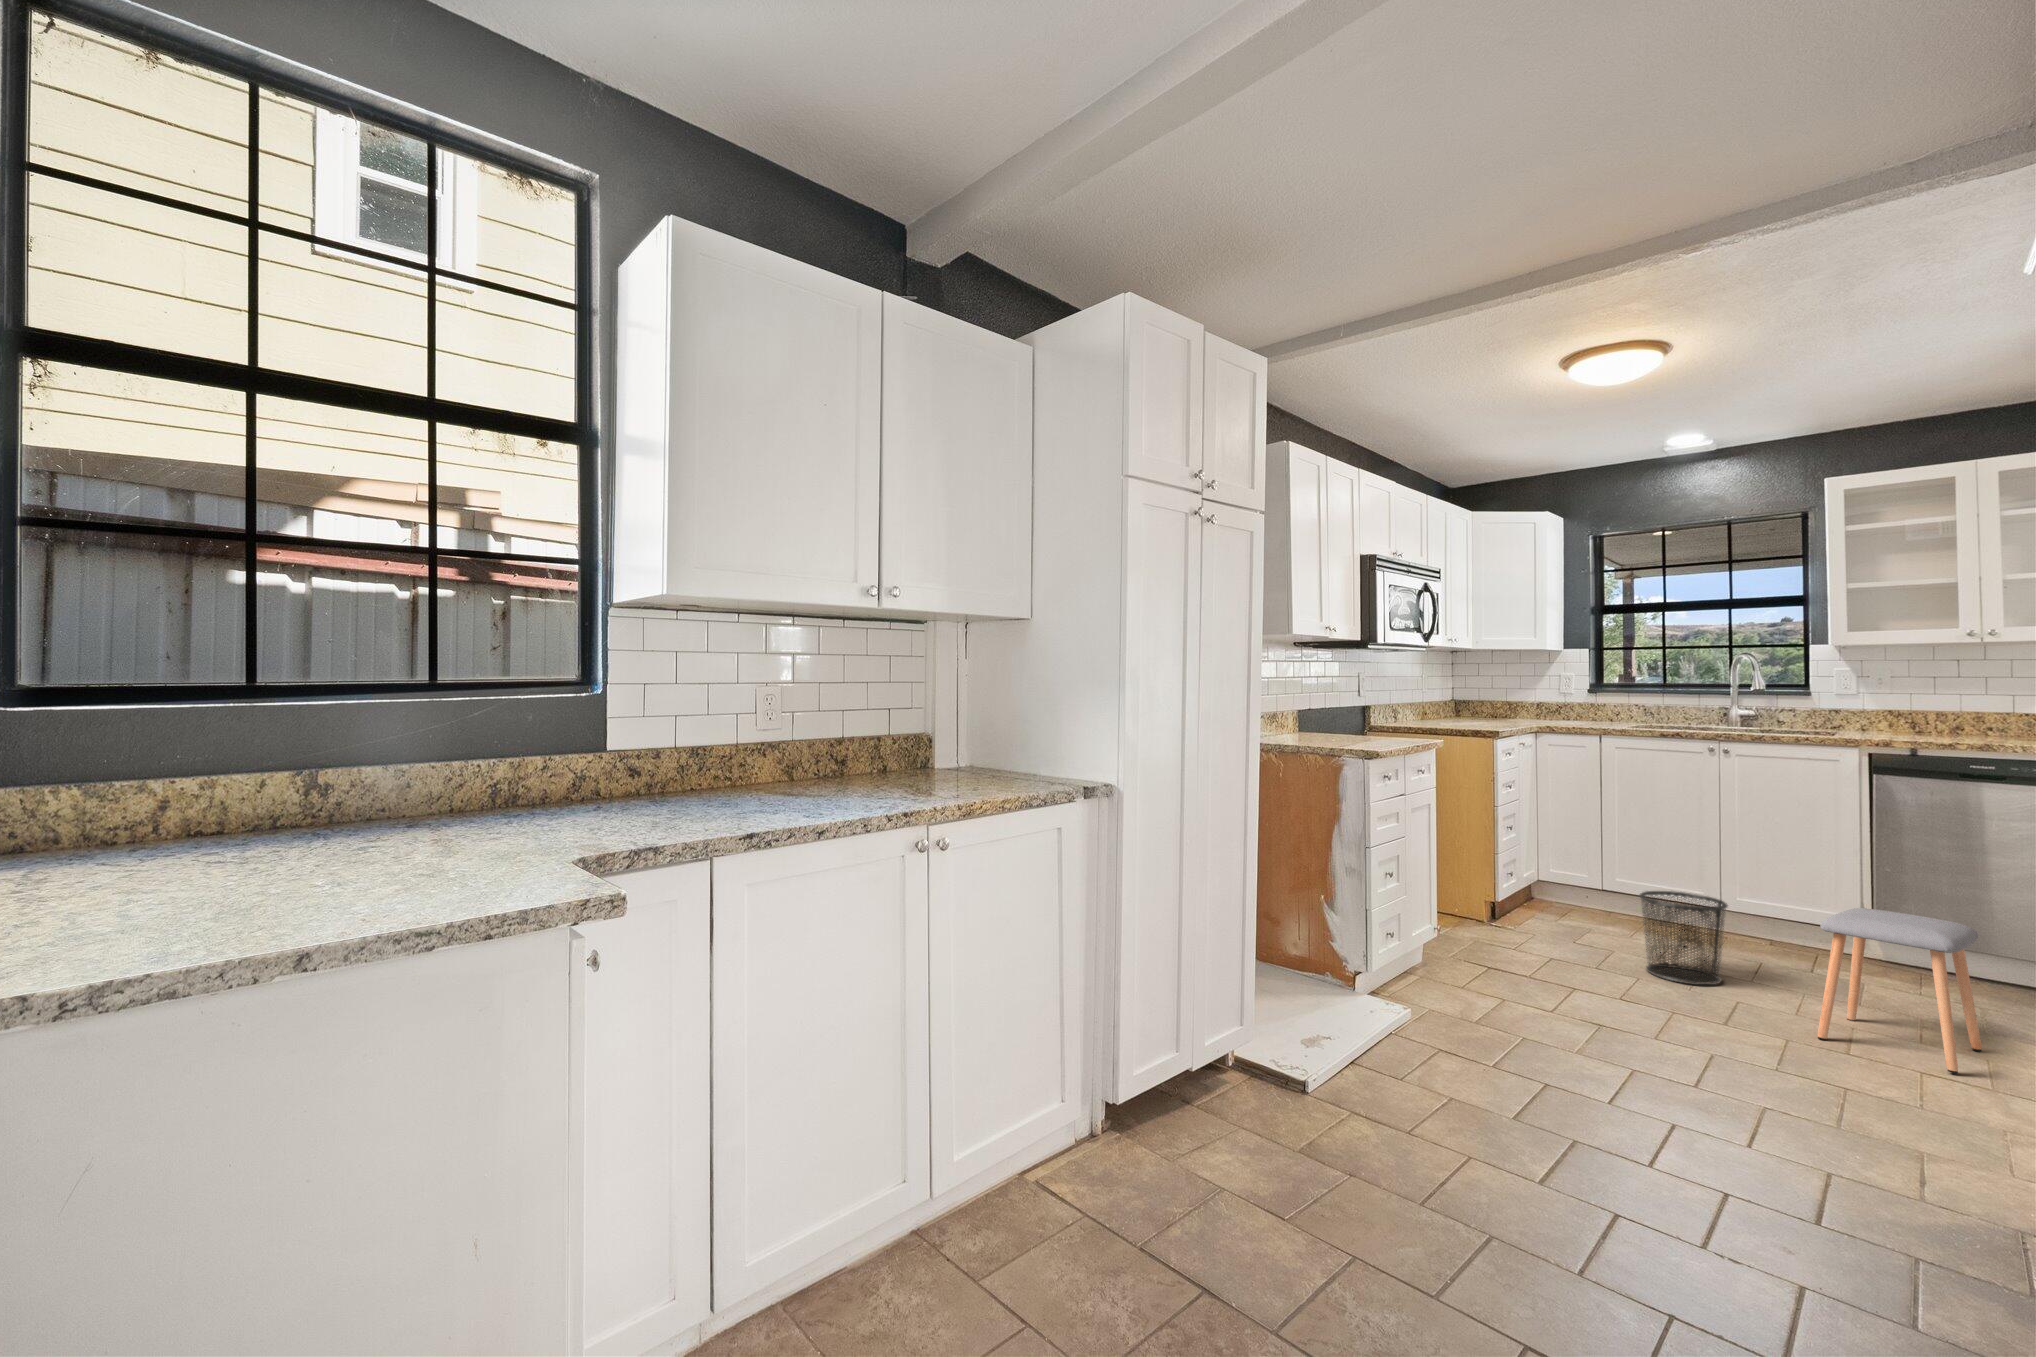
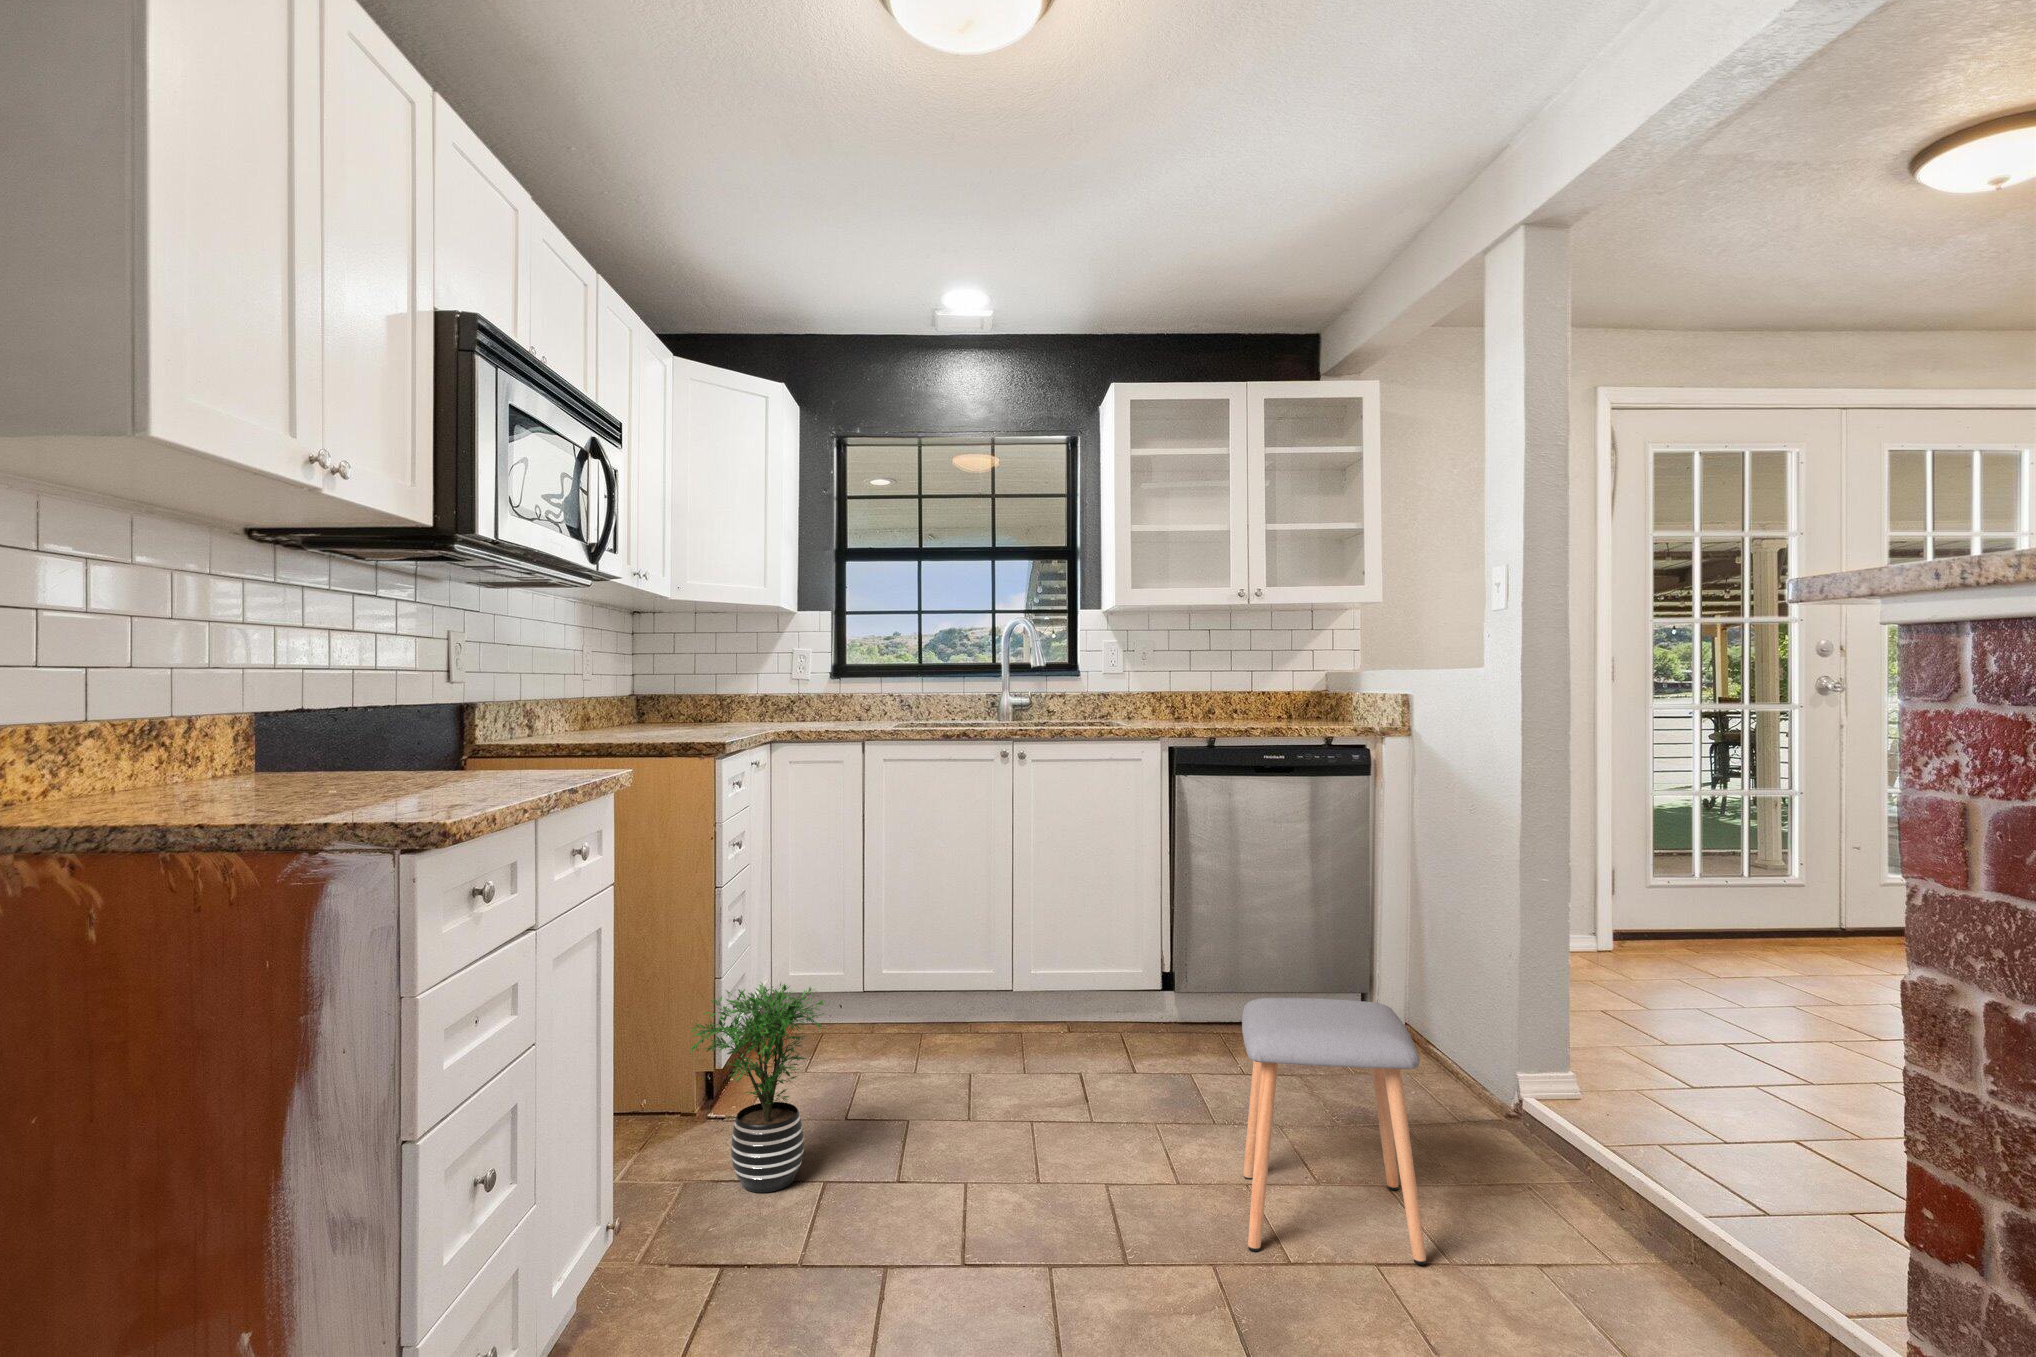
potted plant: none [1476,852,1556,955] -> present [690,983,825,1192]
waste bin: present [1639,891,1728,985] -> none [958,1001,1082,1173]

